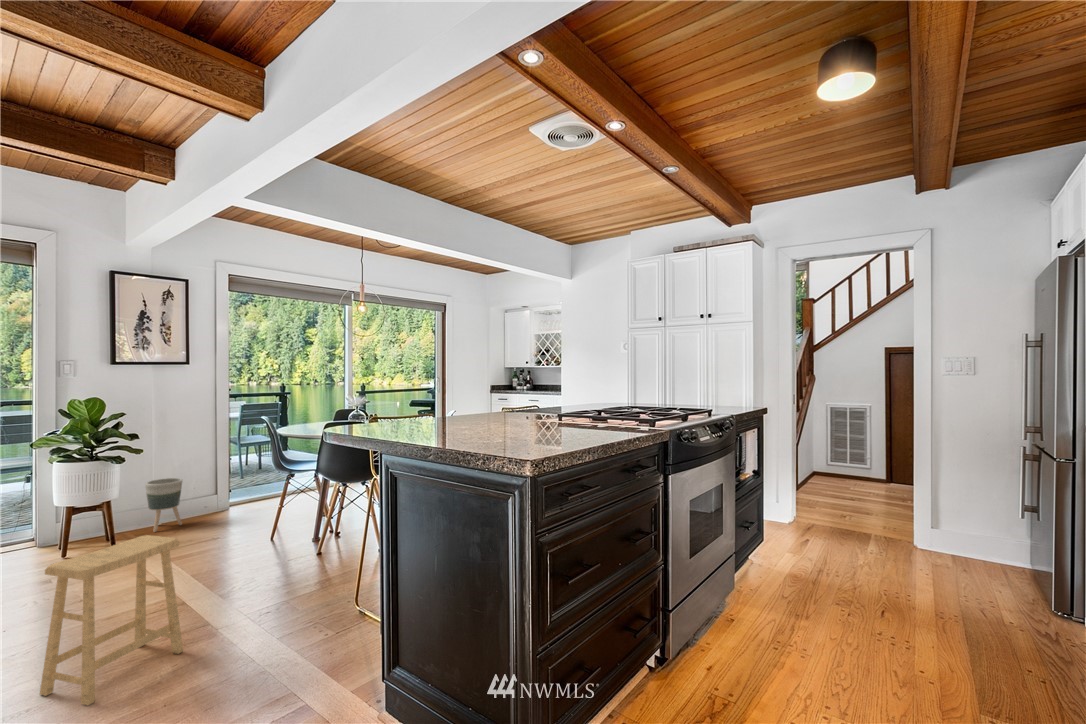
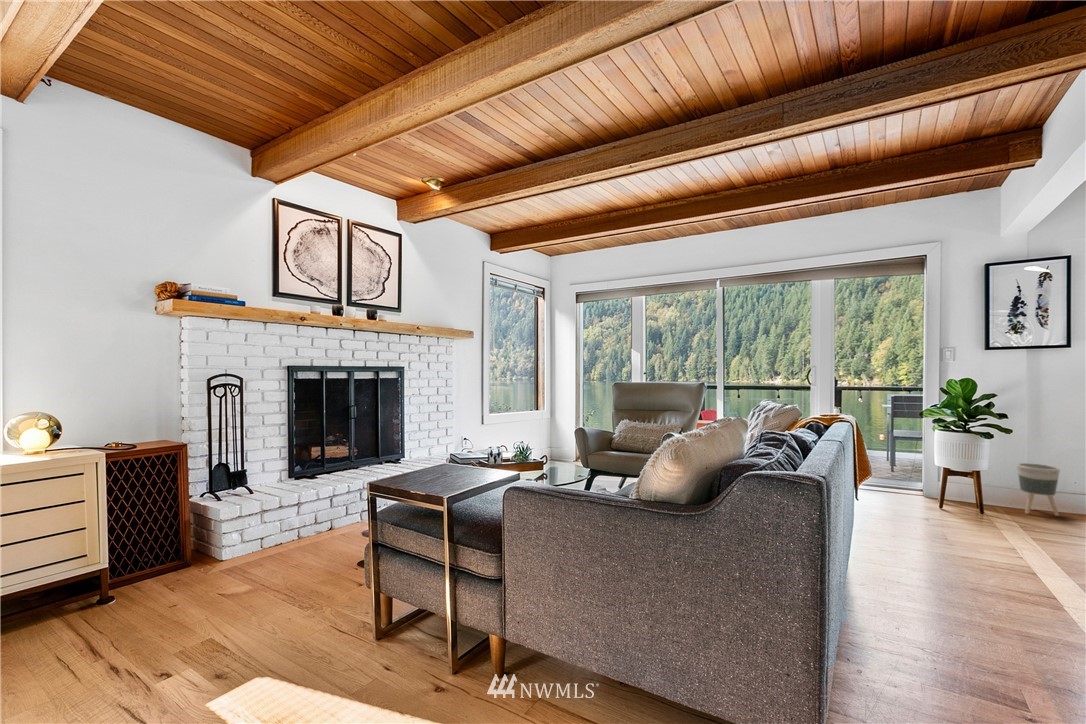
footstool: present [40,535,183,705] -> none [908,495,1030,618]

